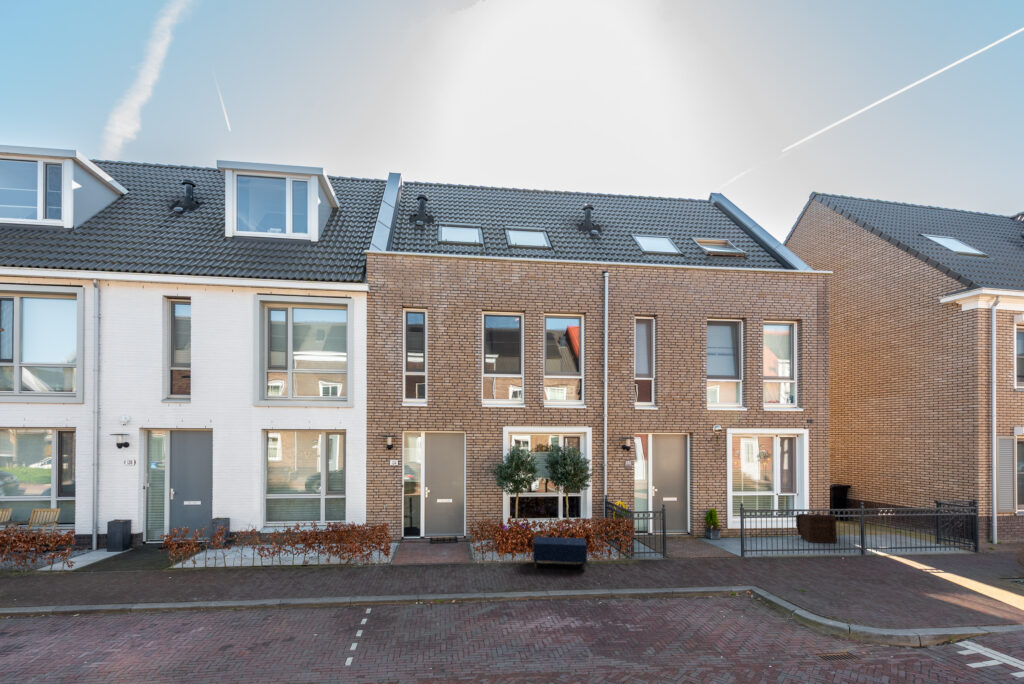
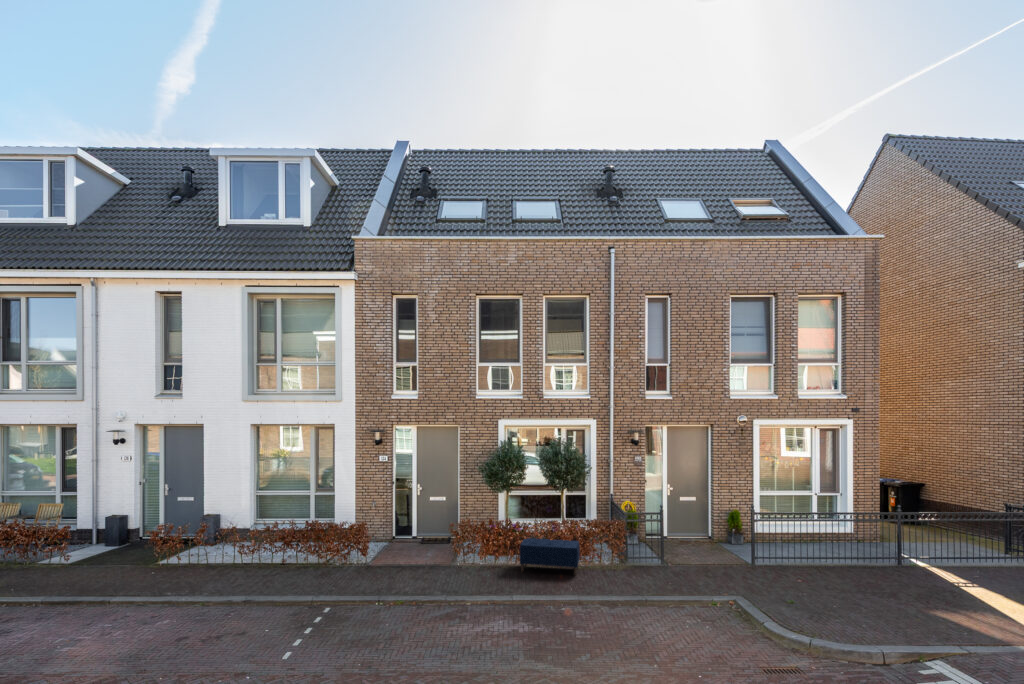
wooden crate: present [796,514,837,543] -> none [839,513,887,553]

